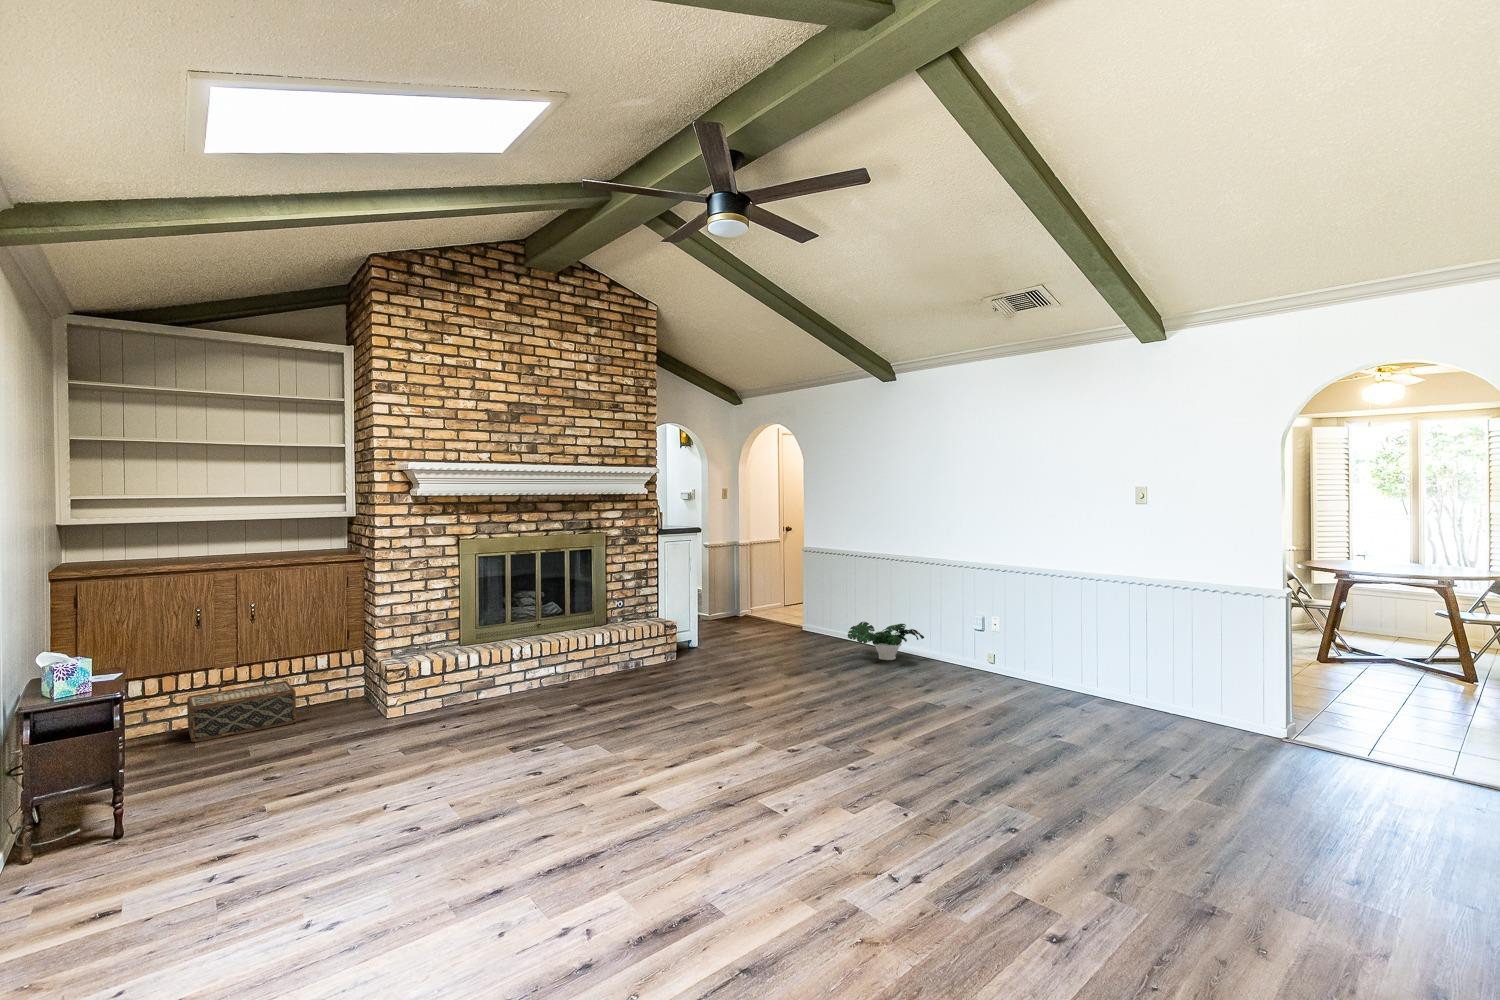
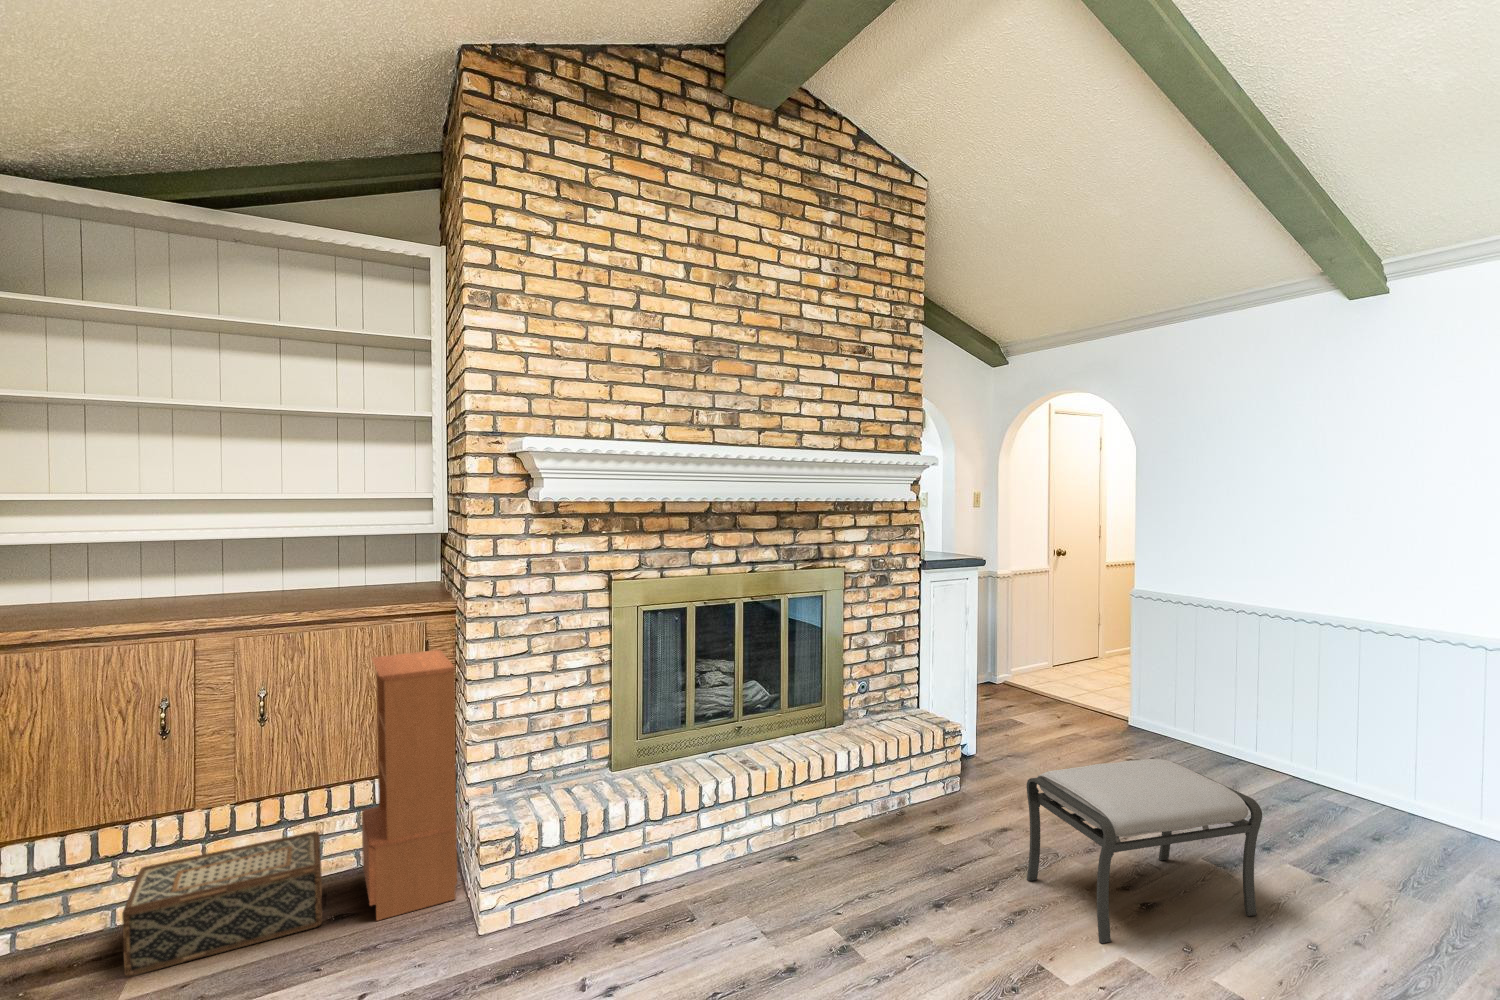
bookcase: none [313,580,372,719] -> present [362,650,457,920]
potted plant: present [848,622,924,660] -> none [1286,739,1472,826]
ottoman: none [686,624,790,702] -> present [1027,759,1262,943]

